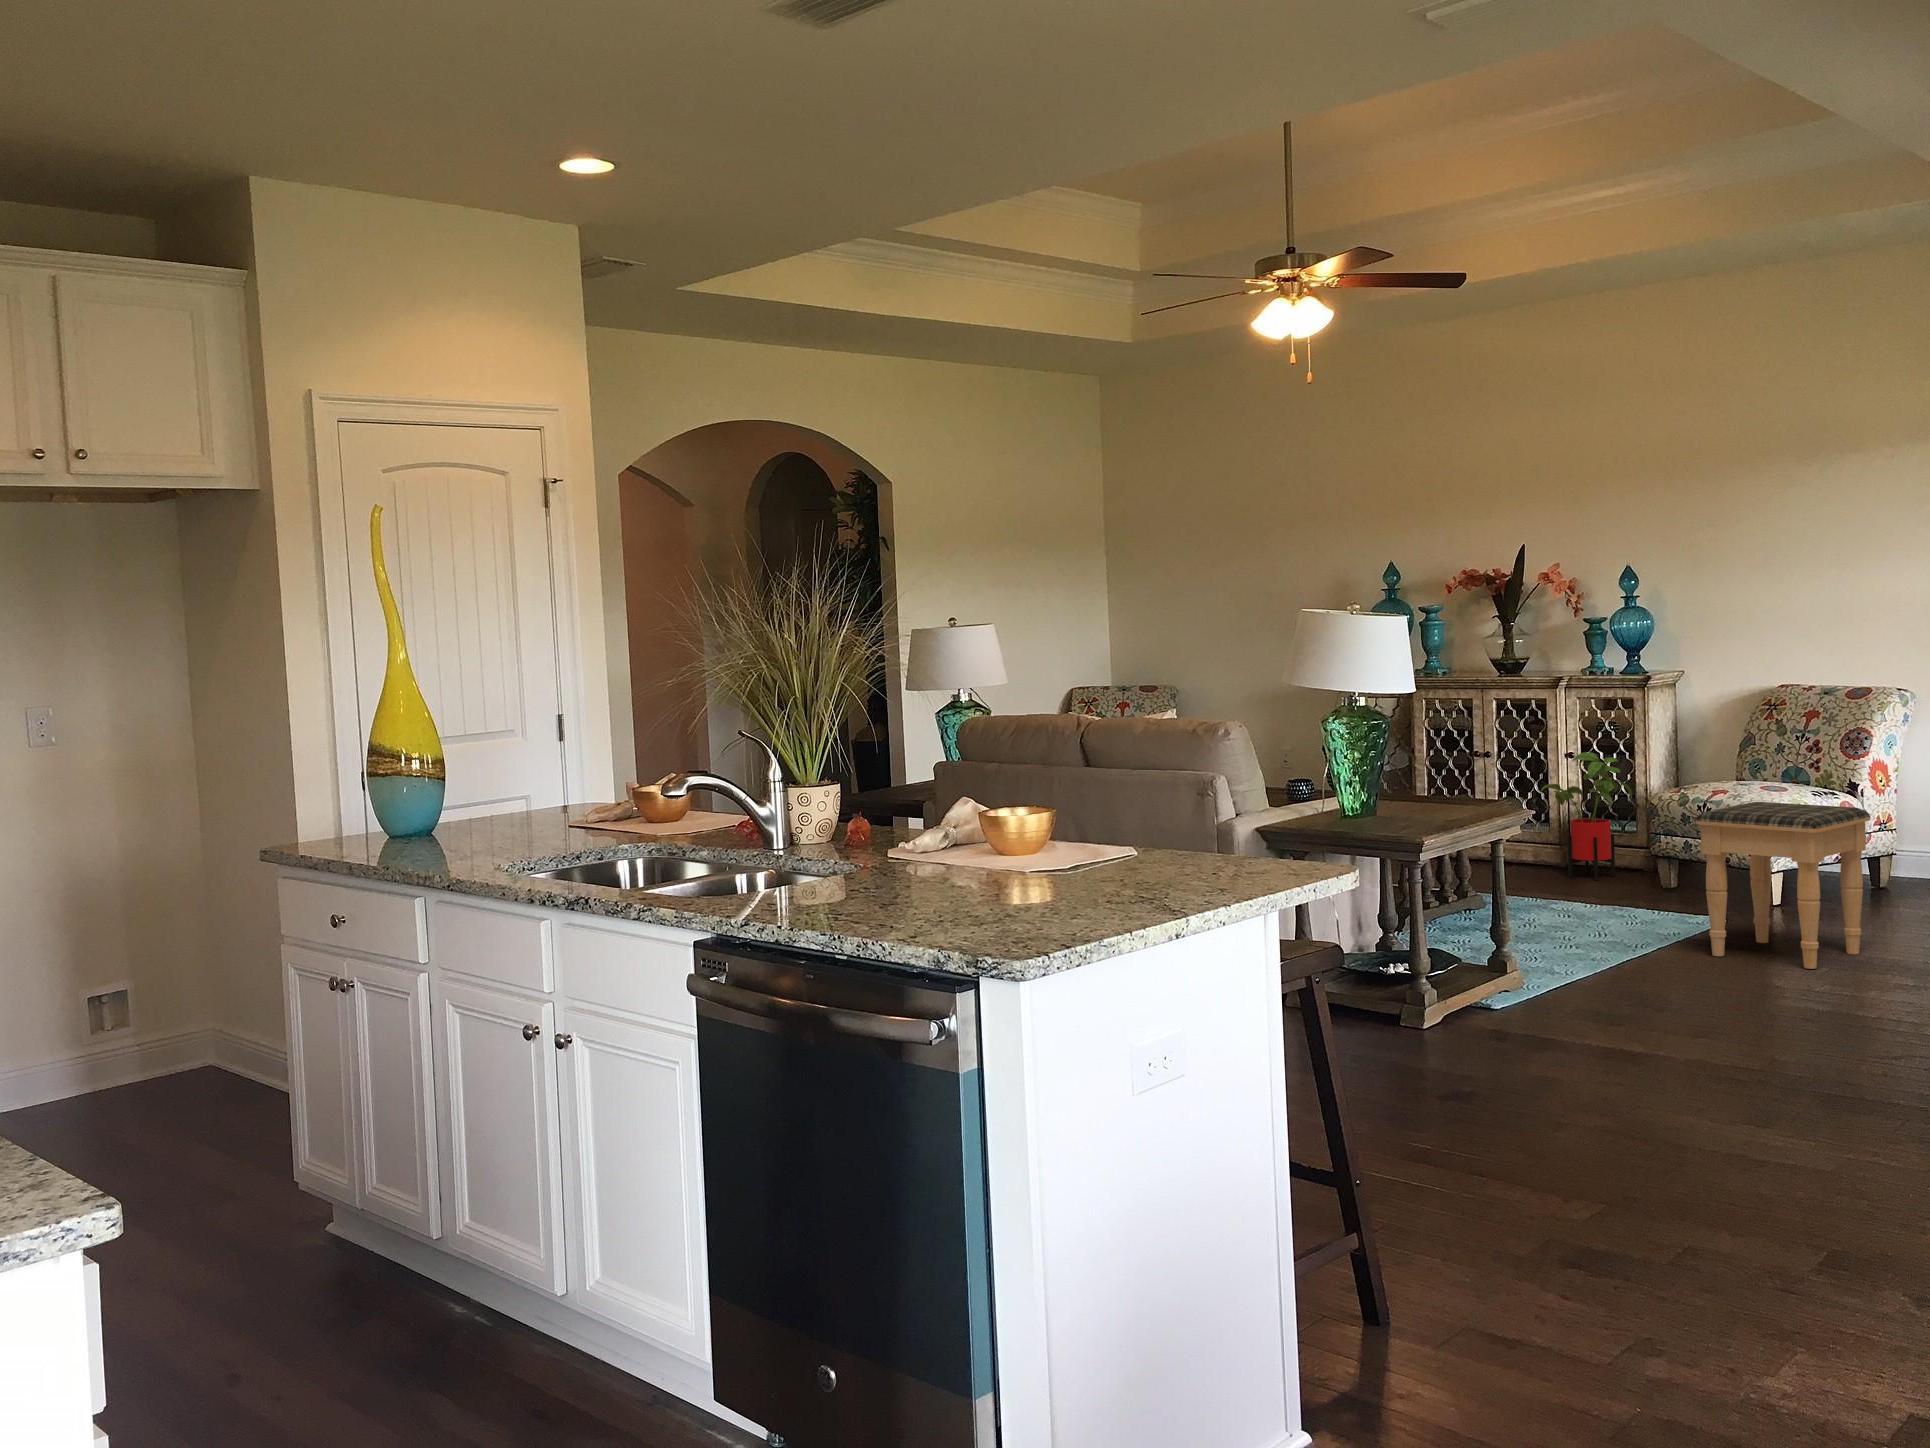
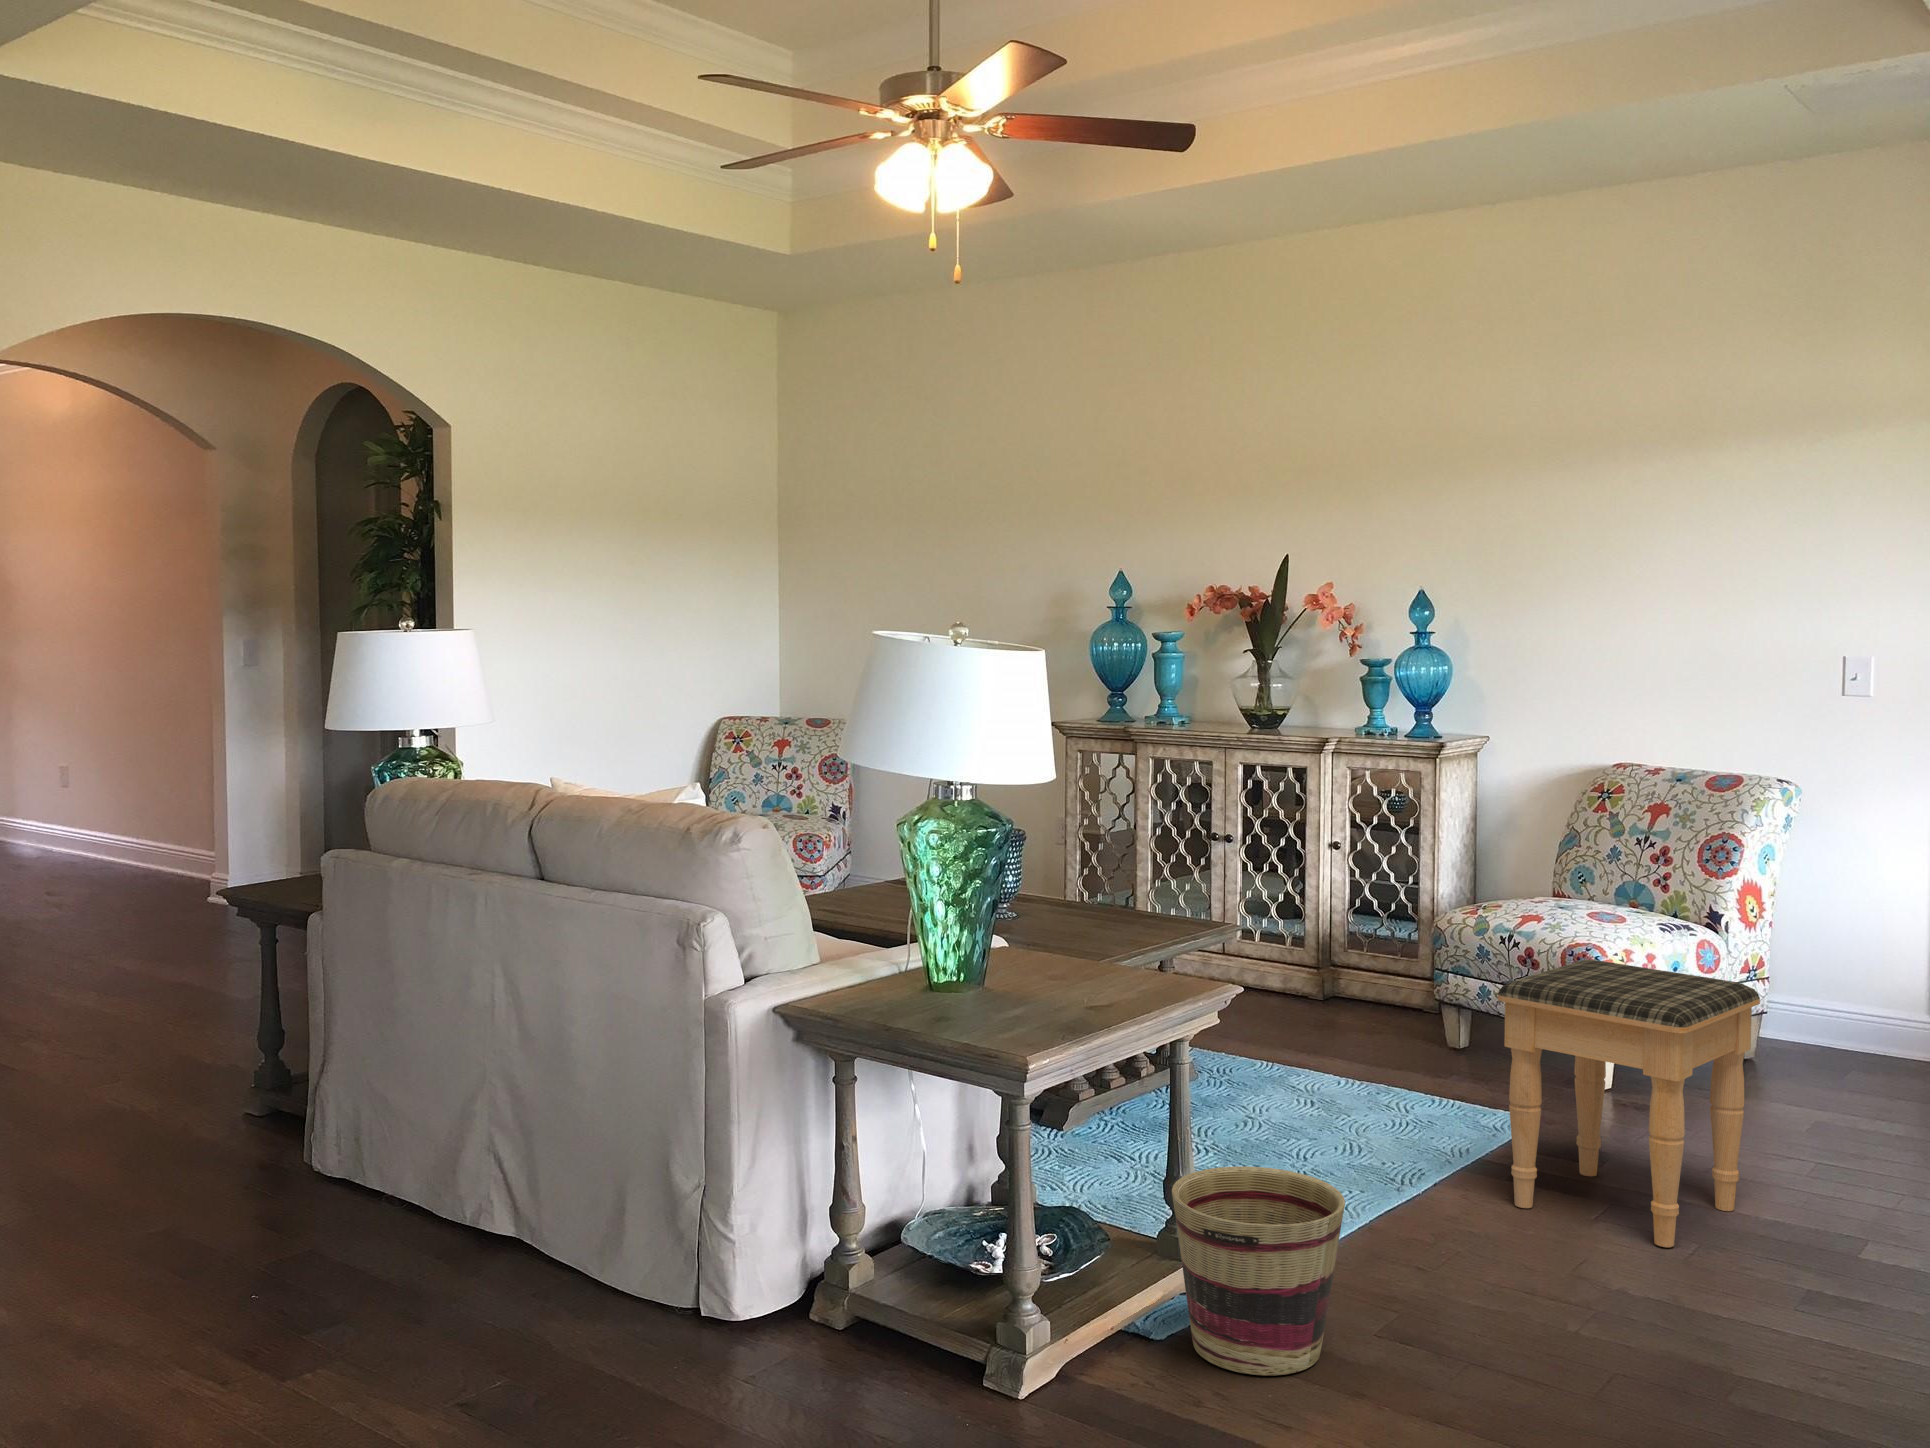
house plant: present [1541,752,1632,880] -> none [1292,848,1414,1026]
basket: none [1502,911,1607,1018] -> present [1172,1166,1345,1375]

